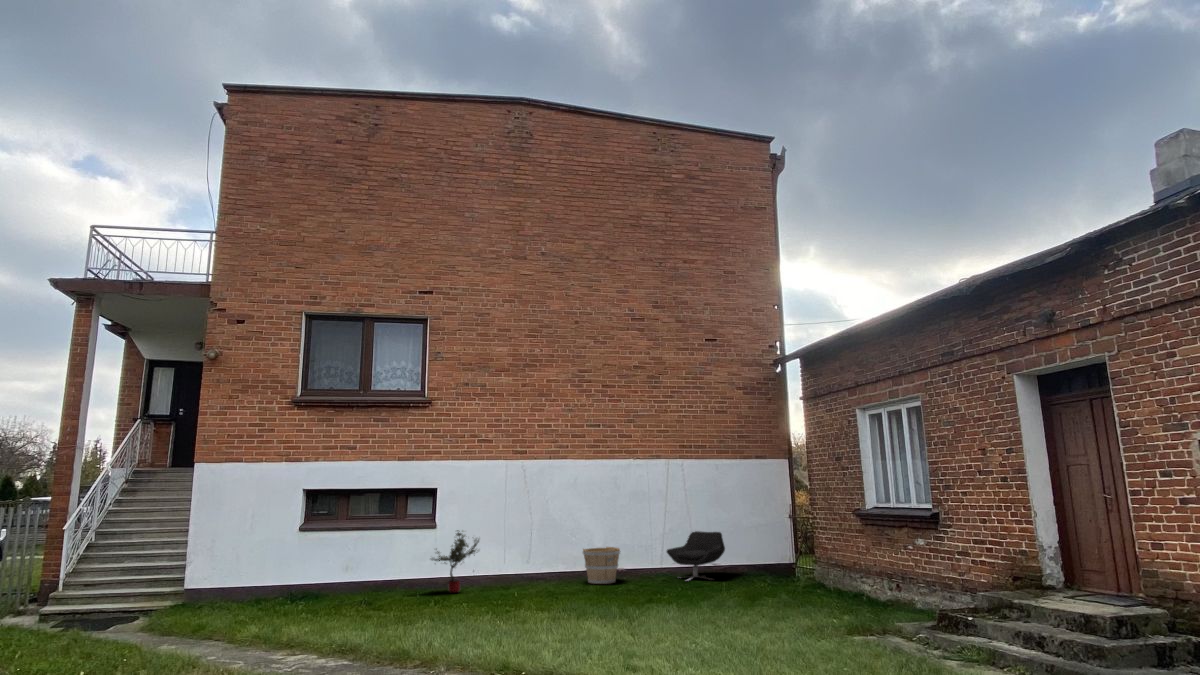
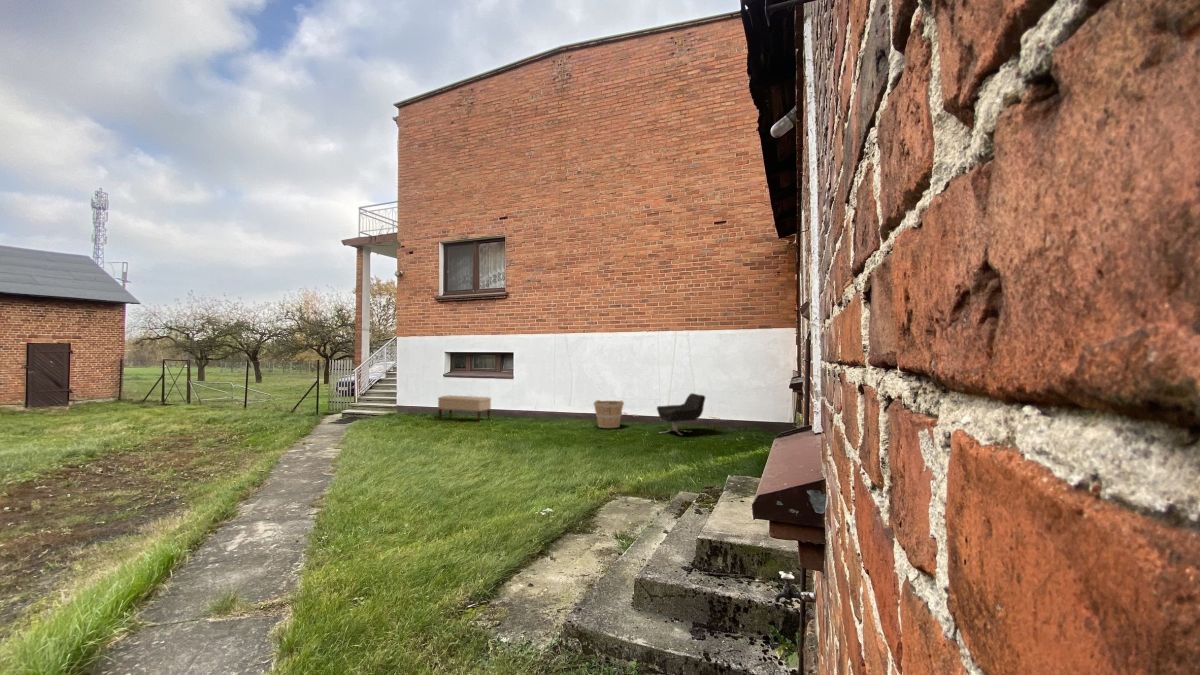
potted tree: present [431,530,479,593] -> none [499,381,528,423]
bench: none [314,558,402,603] -> present [438,396,491,422]

